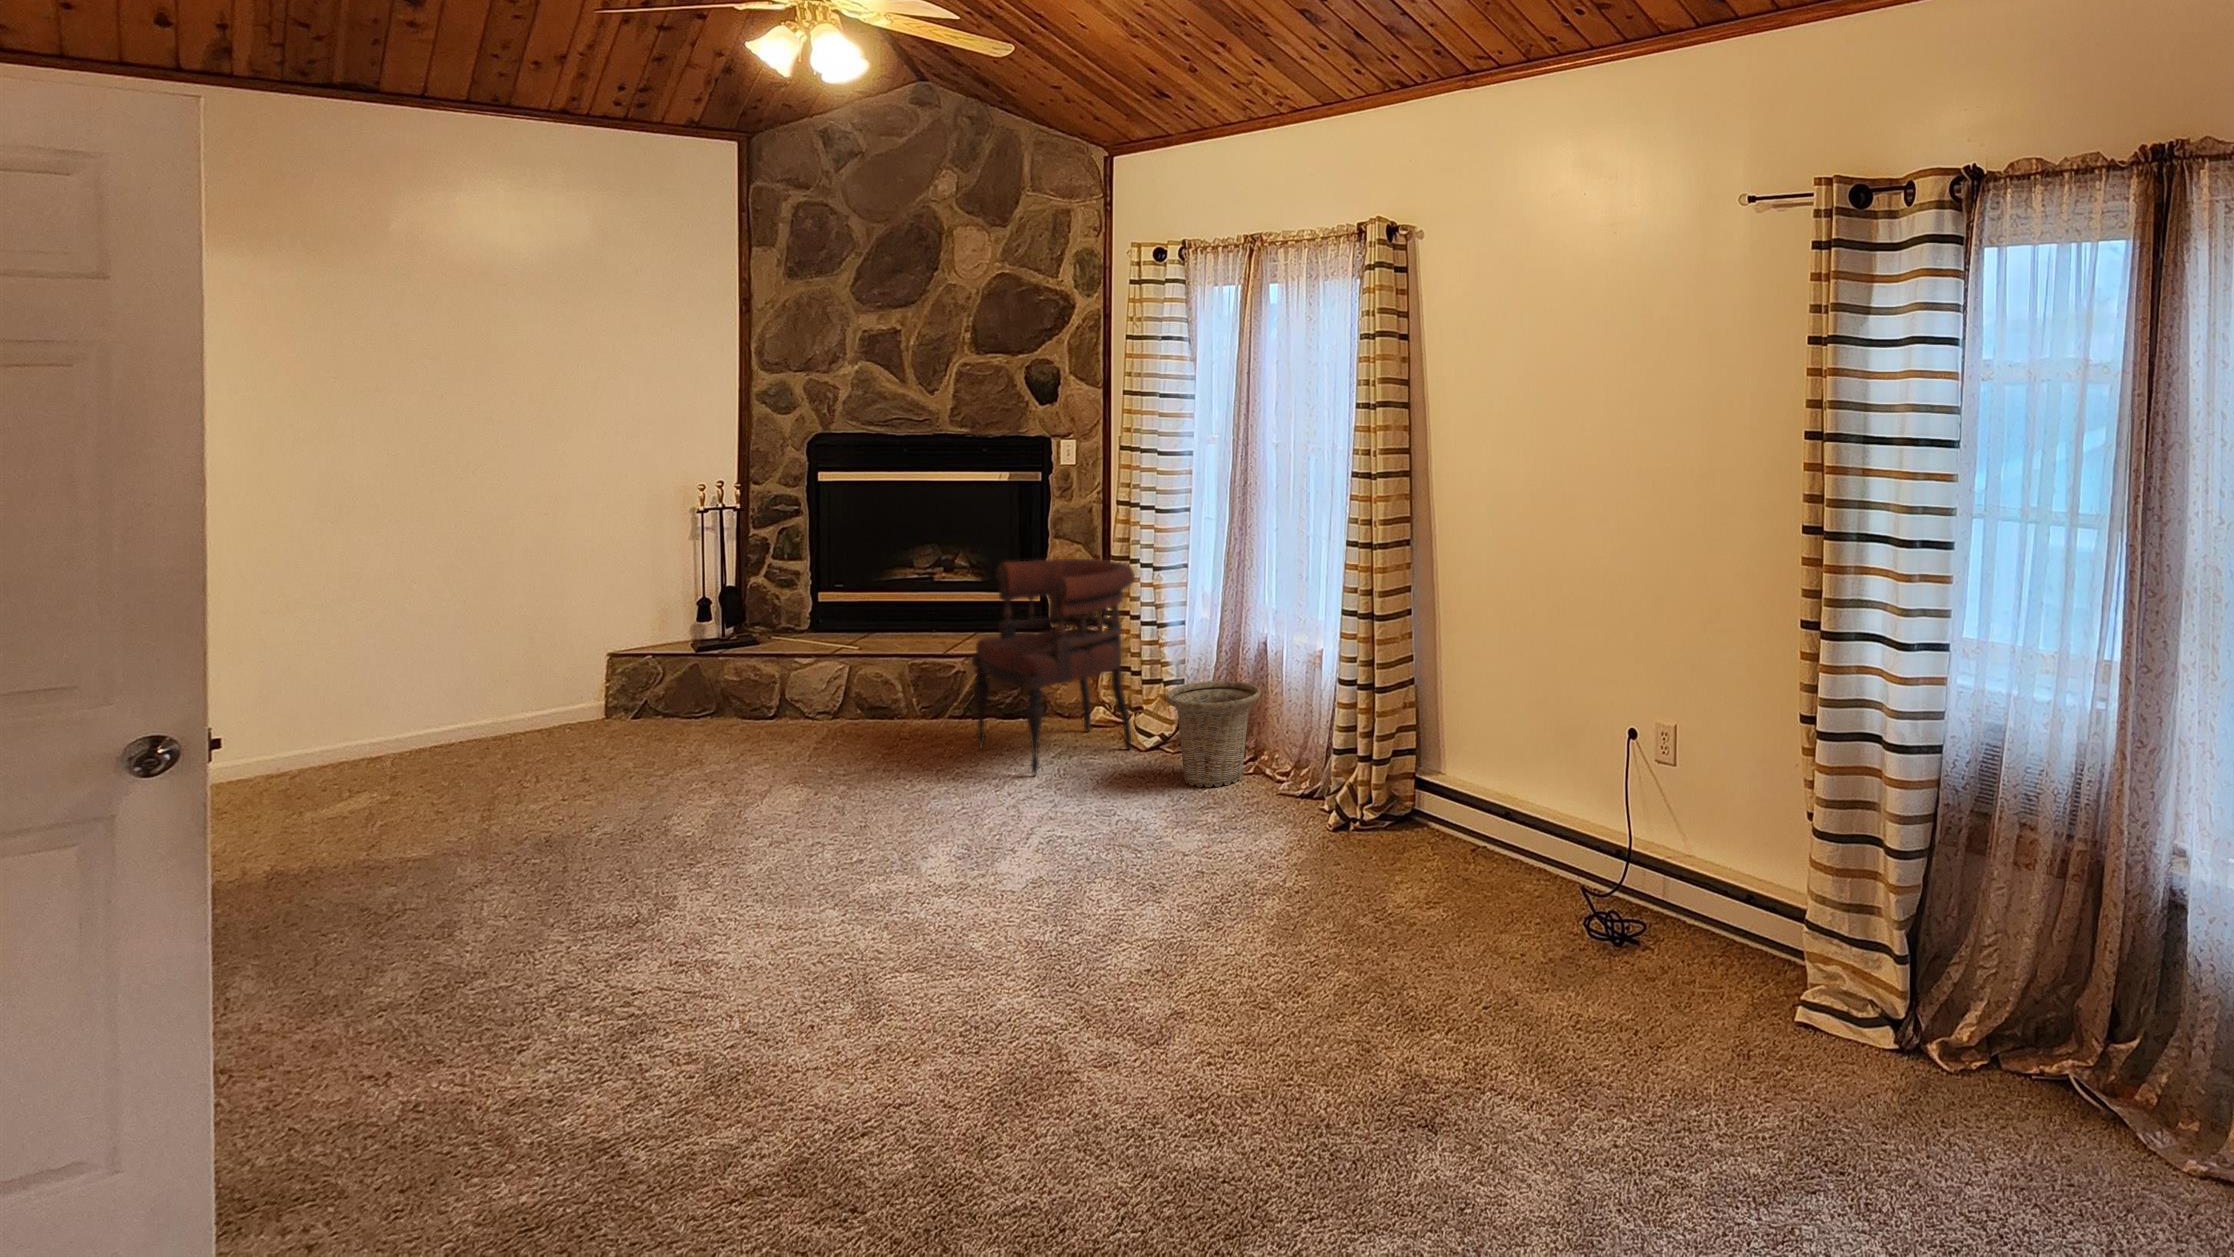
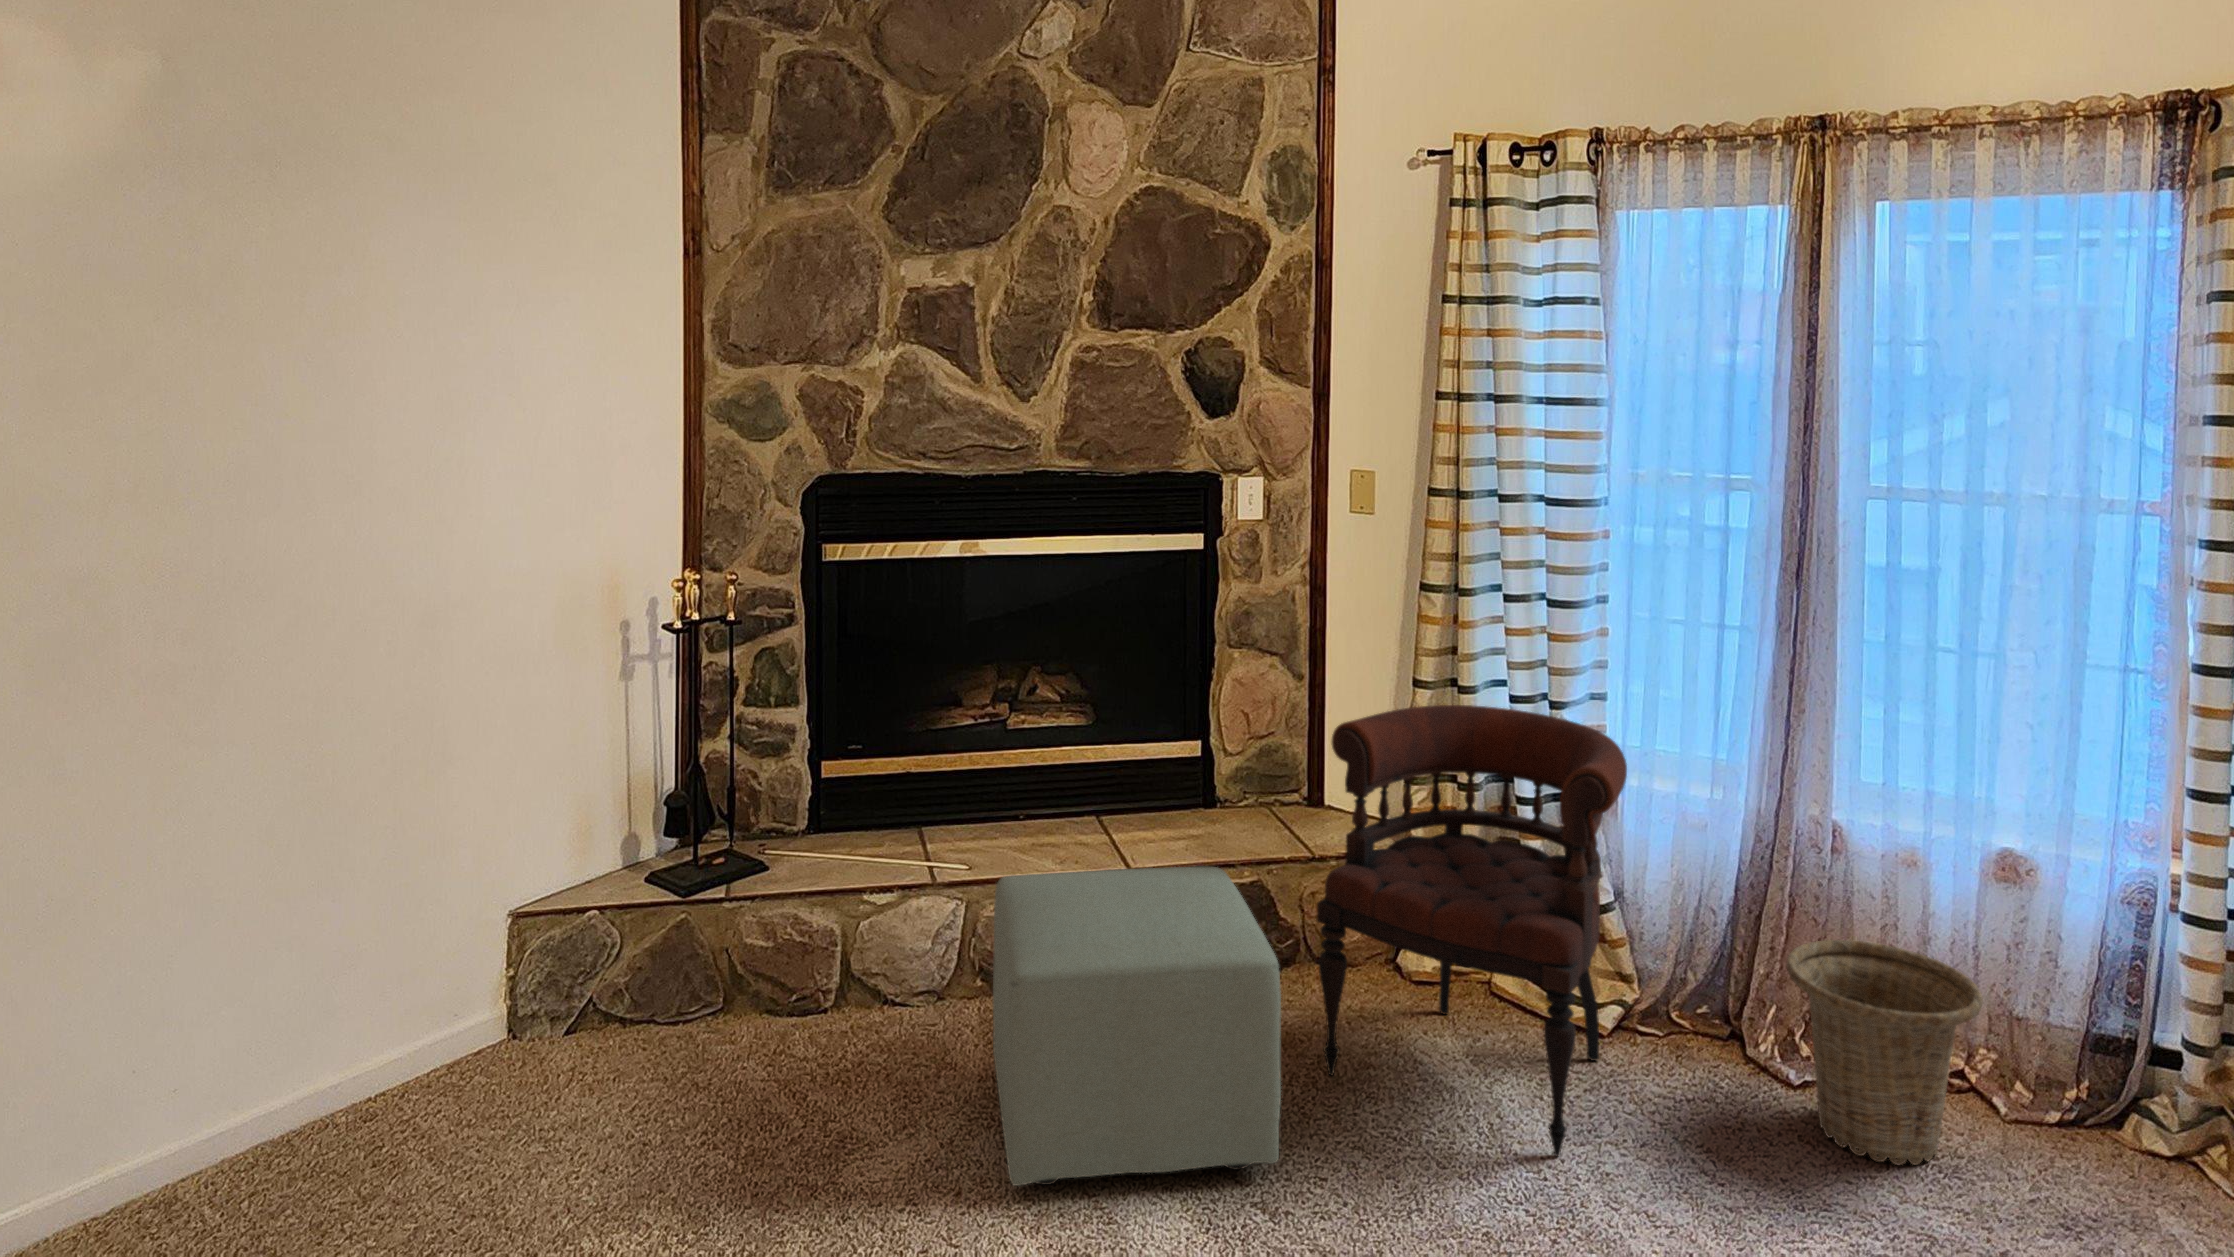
ottoman: none [746,637,940,772] -> present [993,867,1281,1186]

